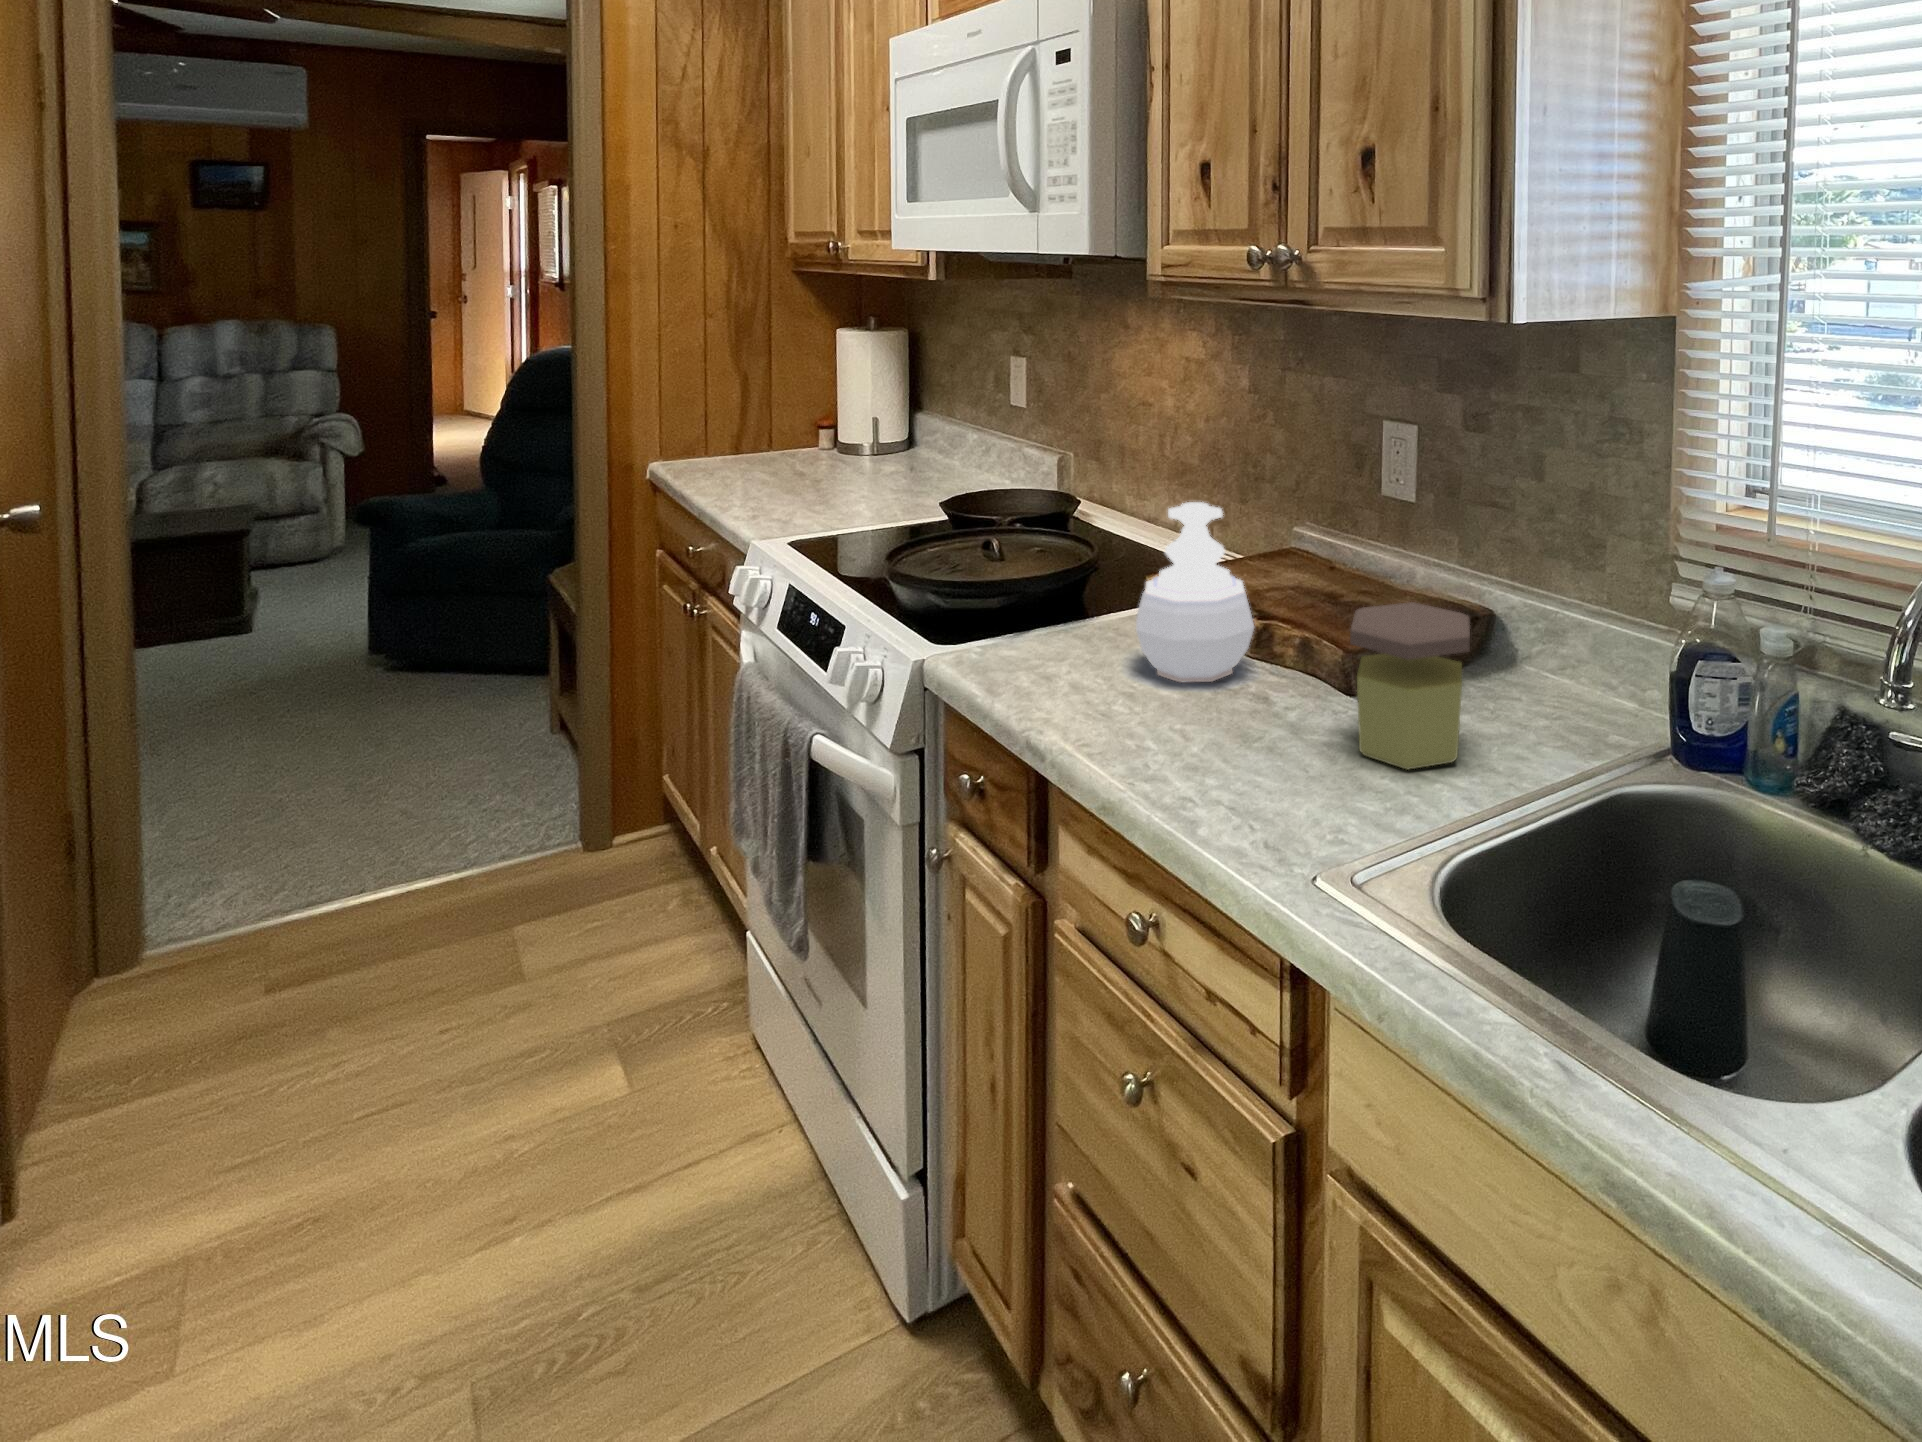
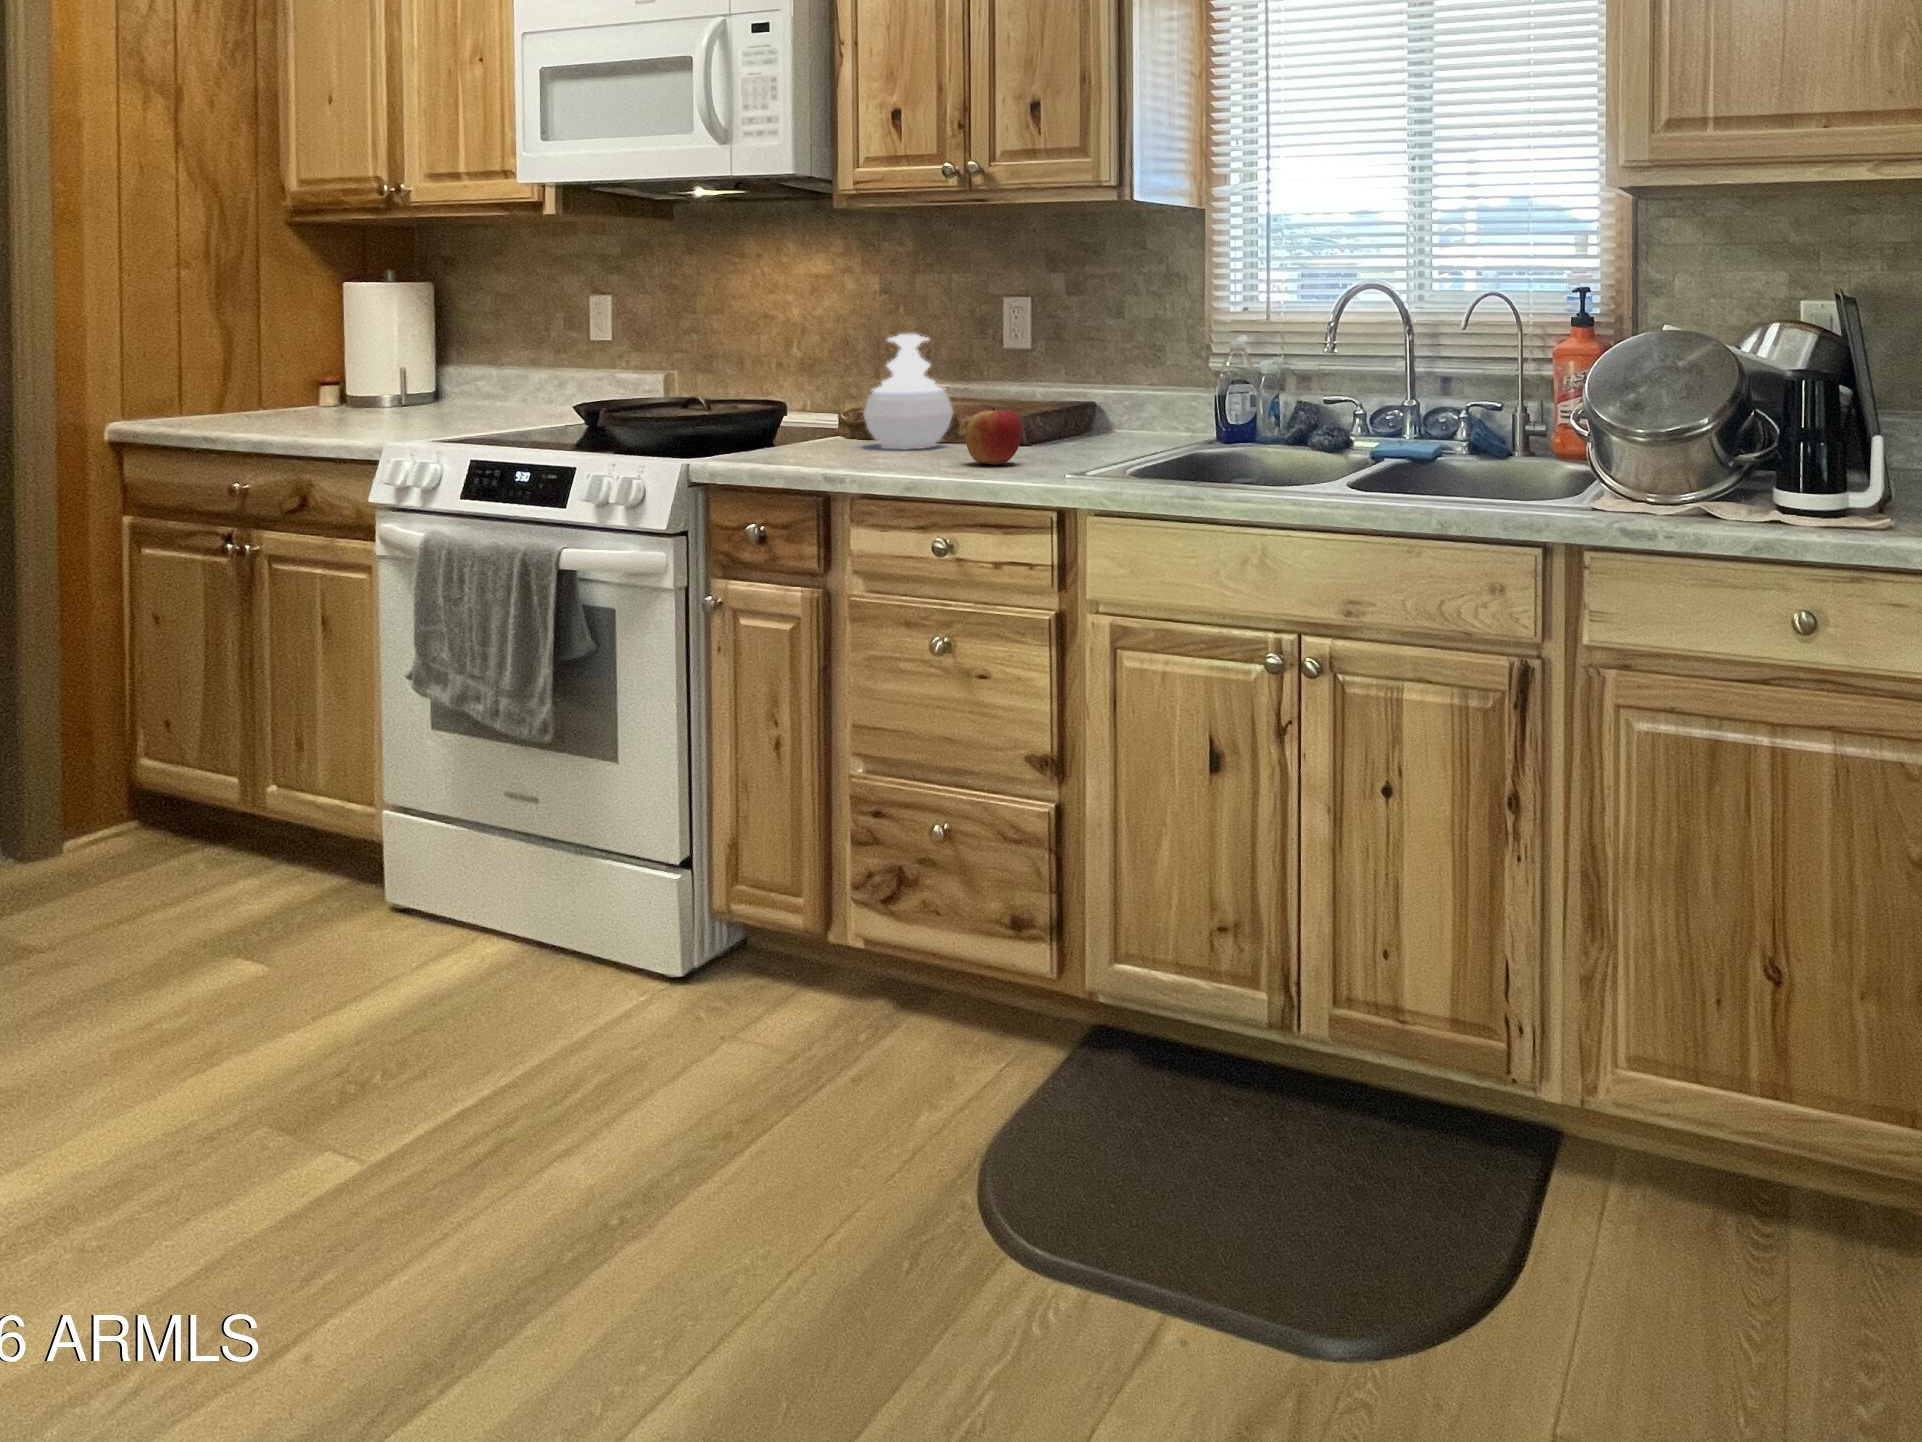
jar: present [1350,602,1470,770] -> none [1038,374,1114,458]
apple: none [1204,685,1292,788] -> present [966,407,1022,465]

